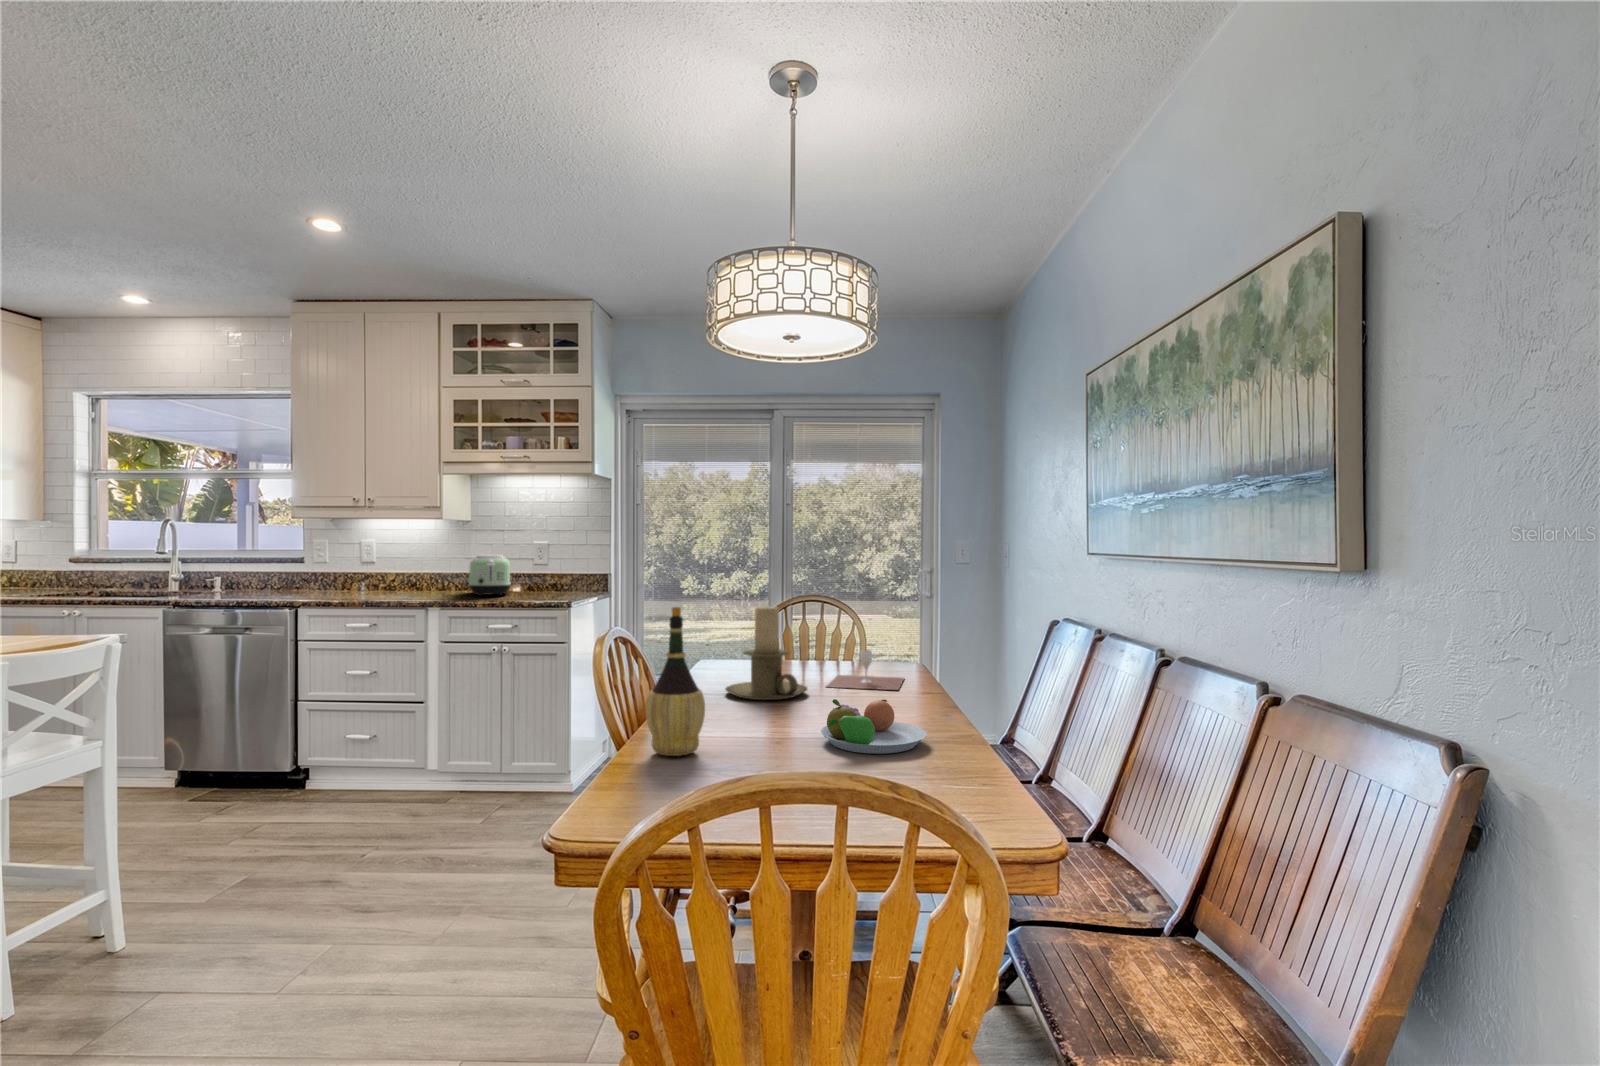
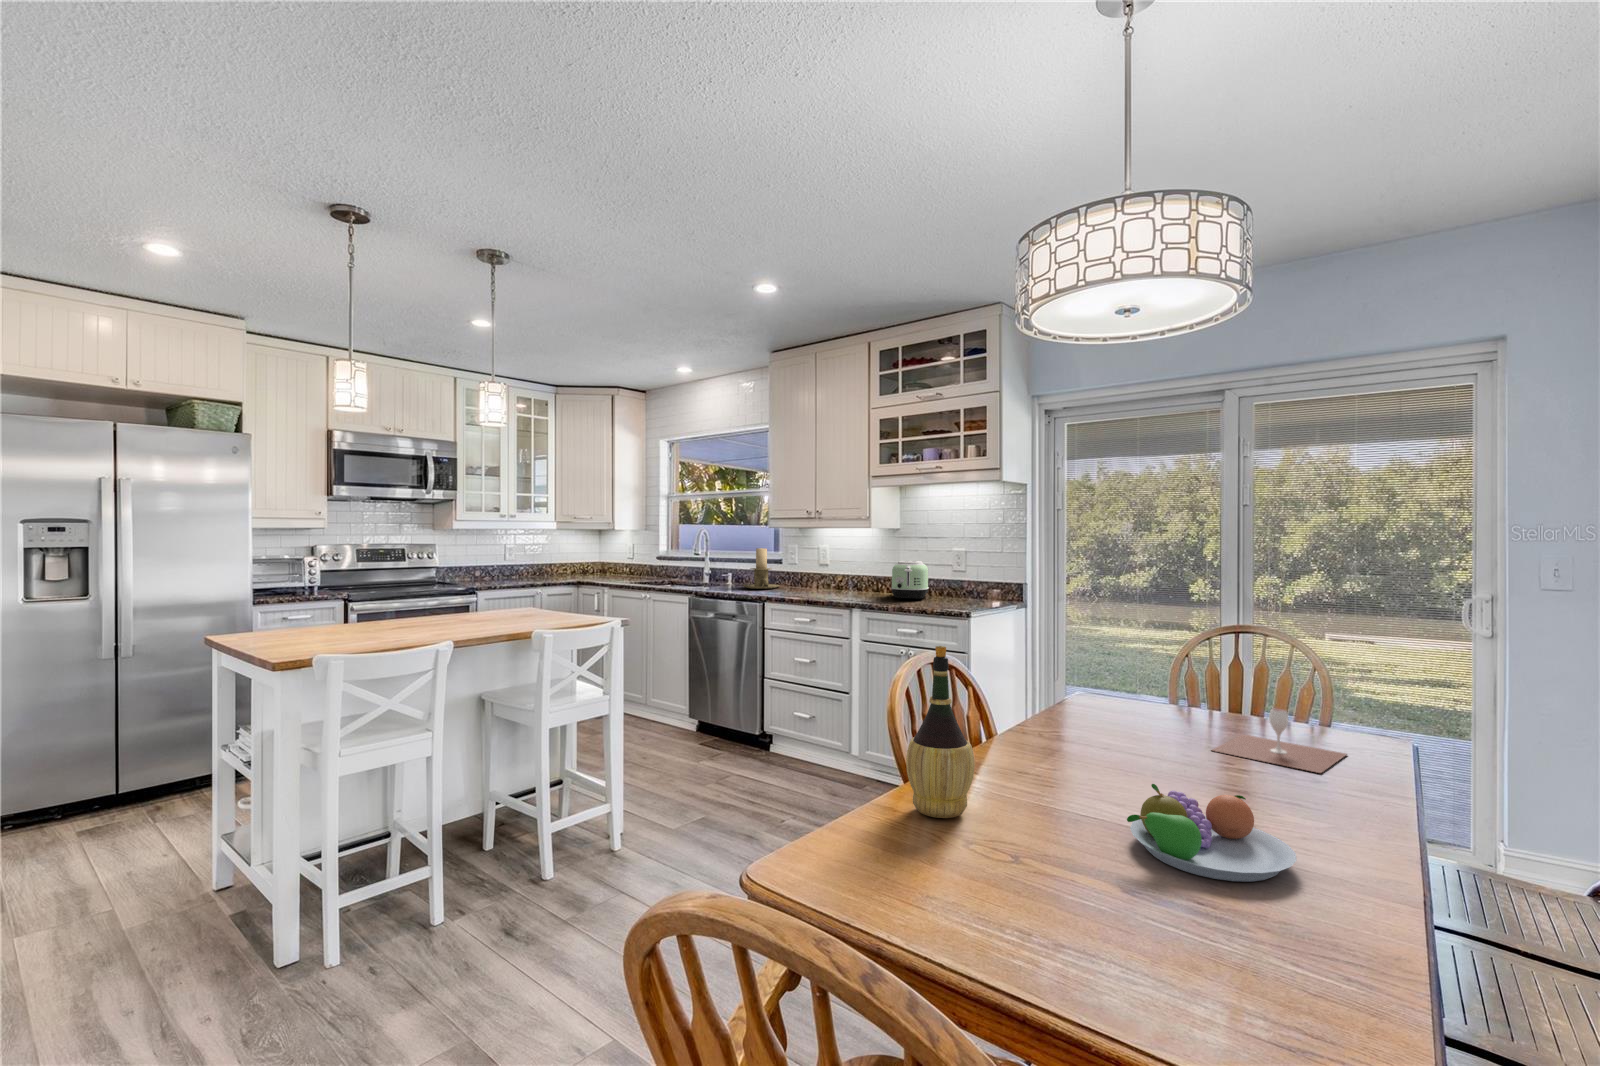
candle holder: present [725,607,807,700] -> present [743,548,780,589]

